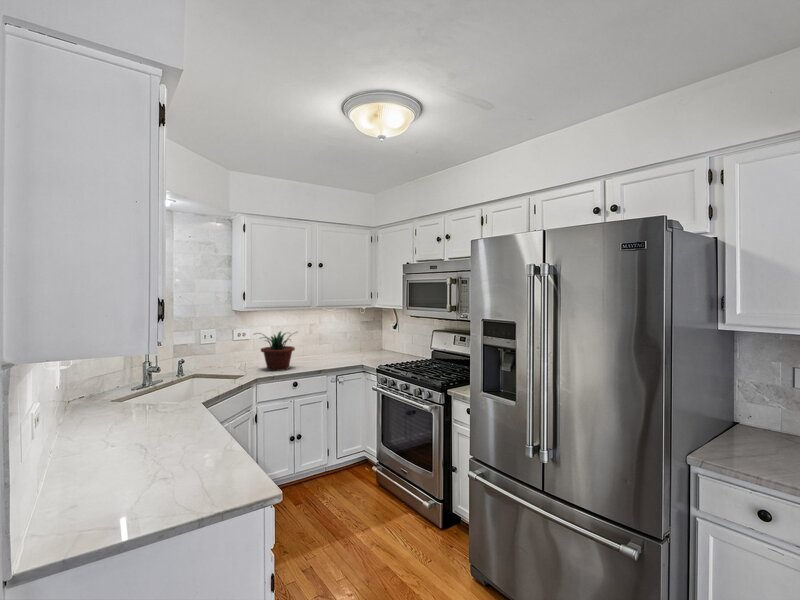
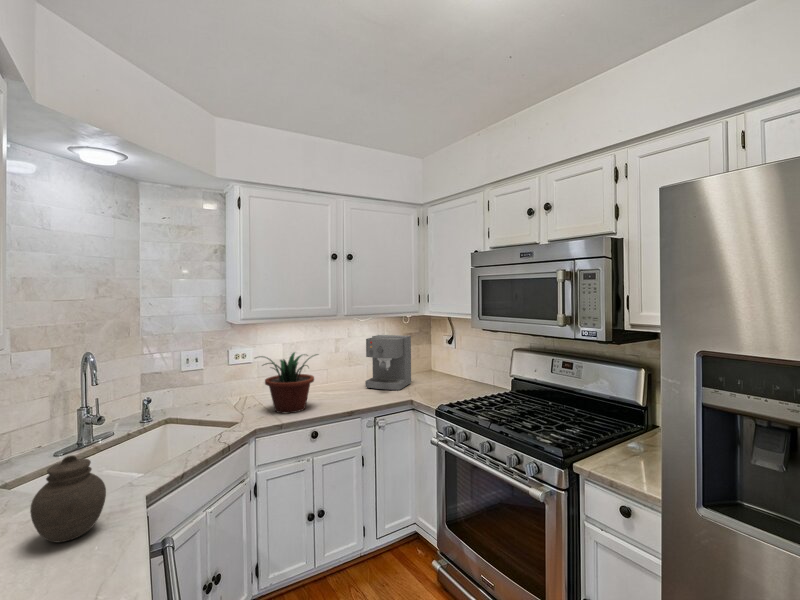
coffee maker: none [332,321,365,360] -> present [365,335,411,391]
jar: none [152,372,186,413] -> present [30,455,106,542]

